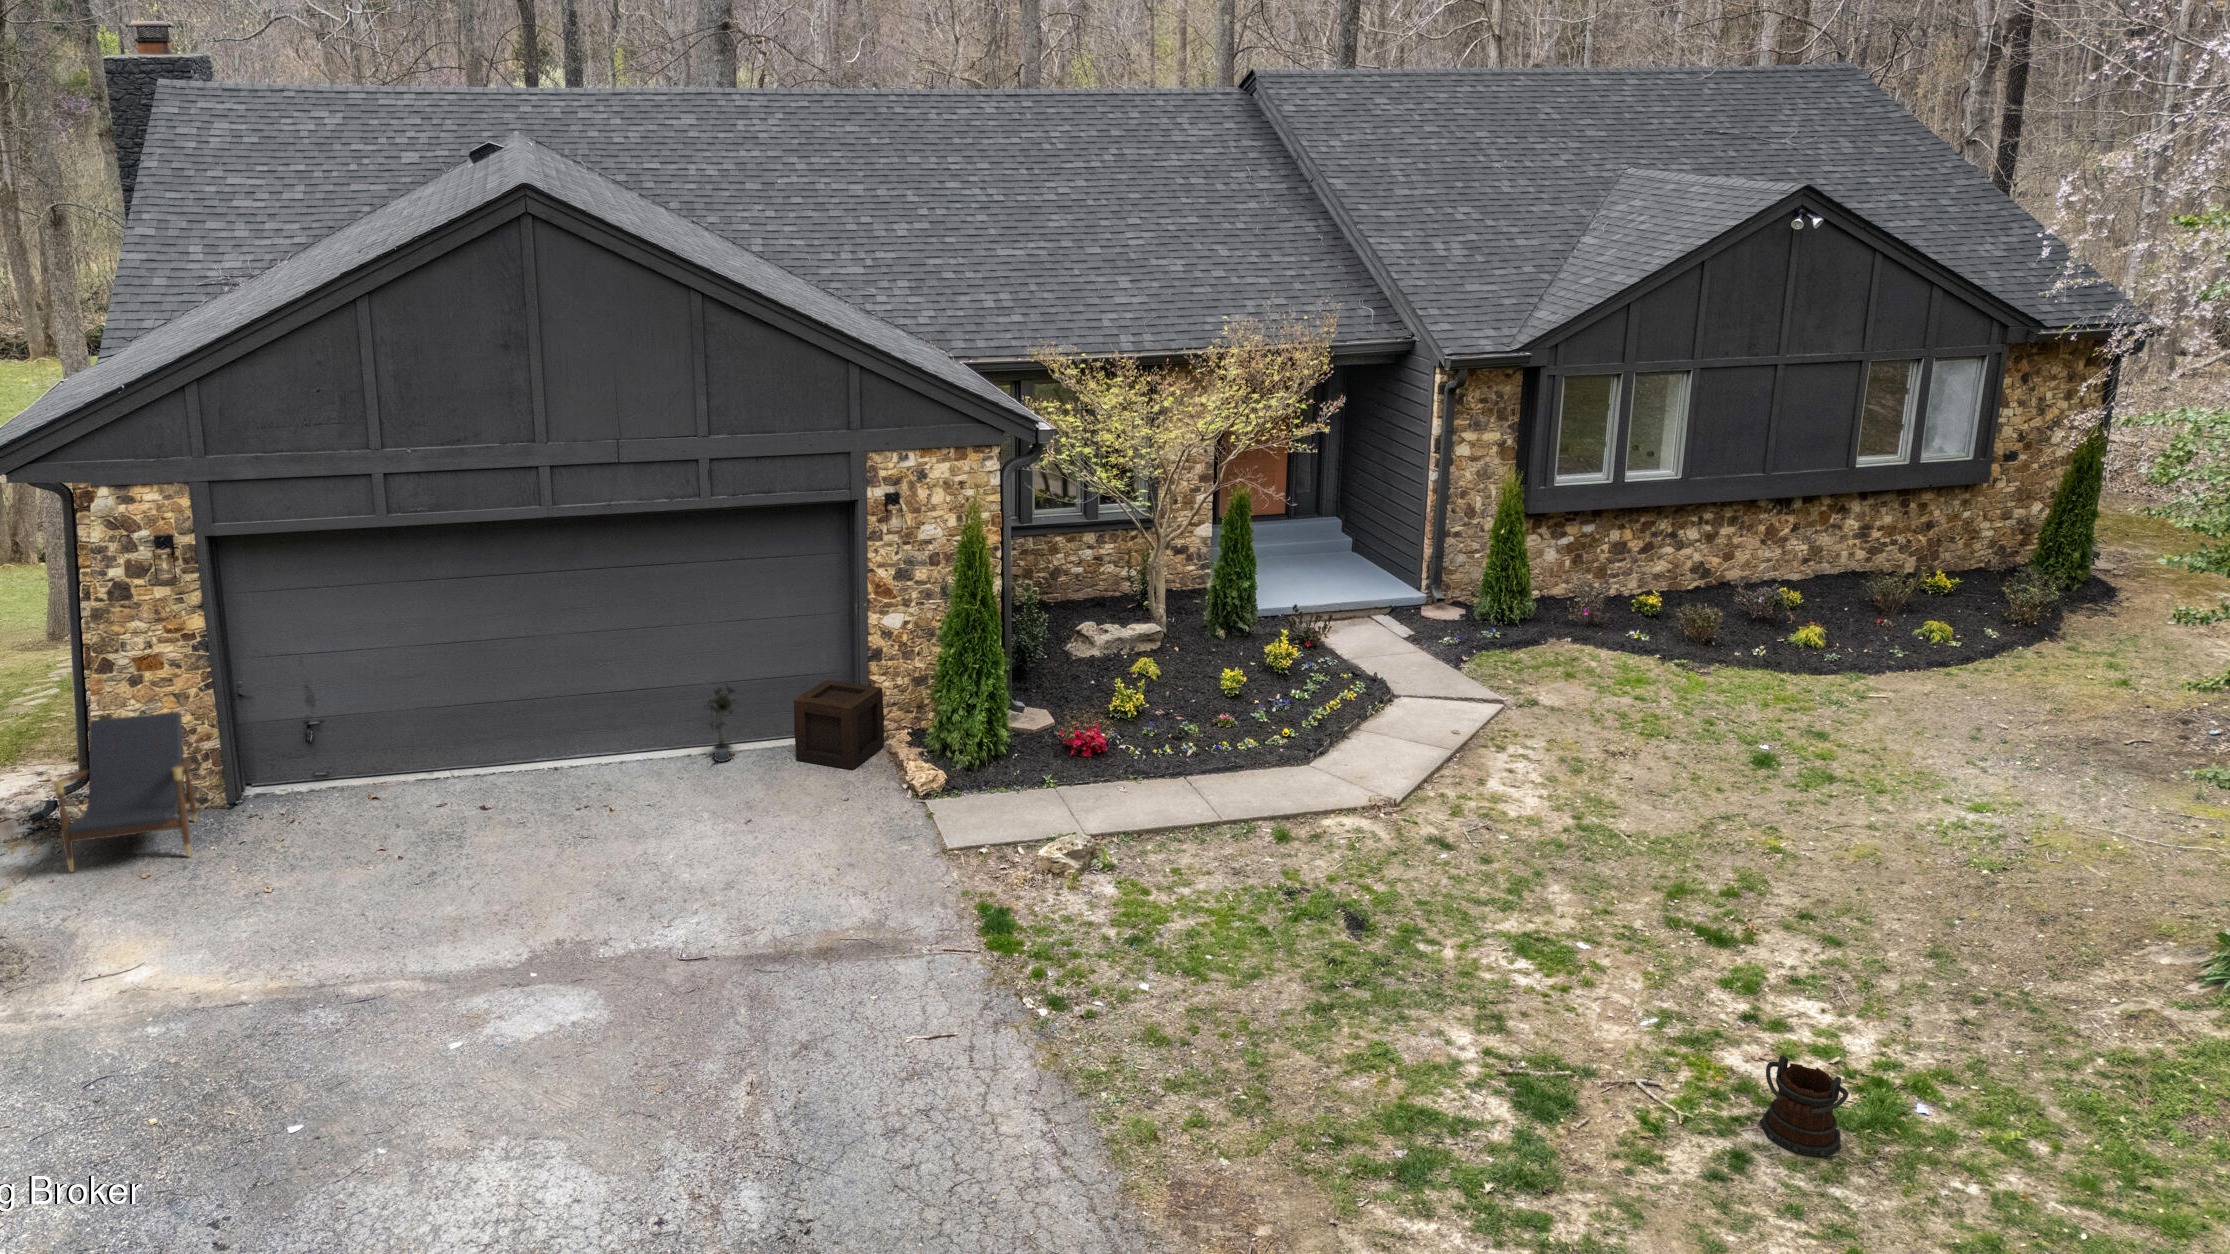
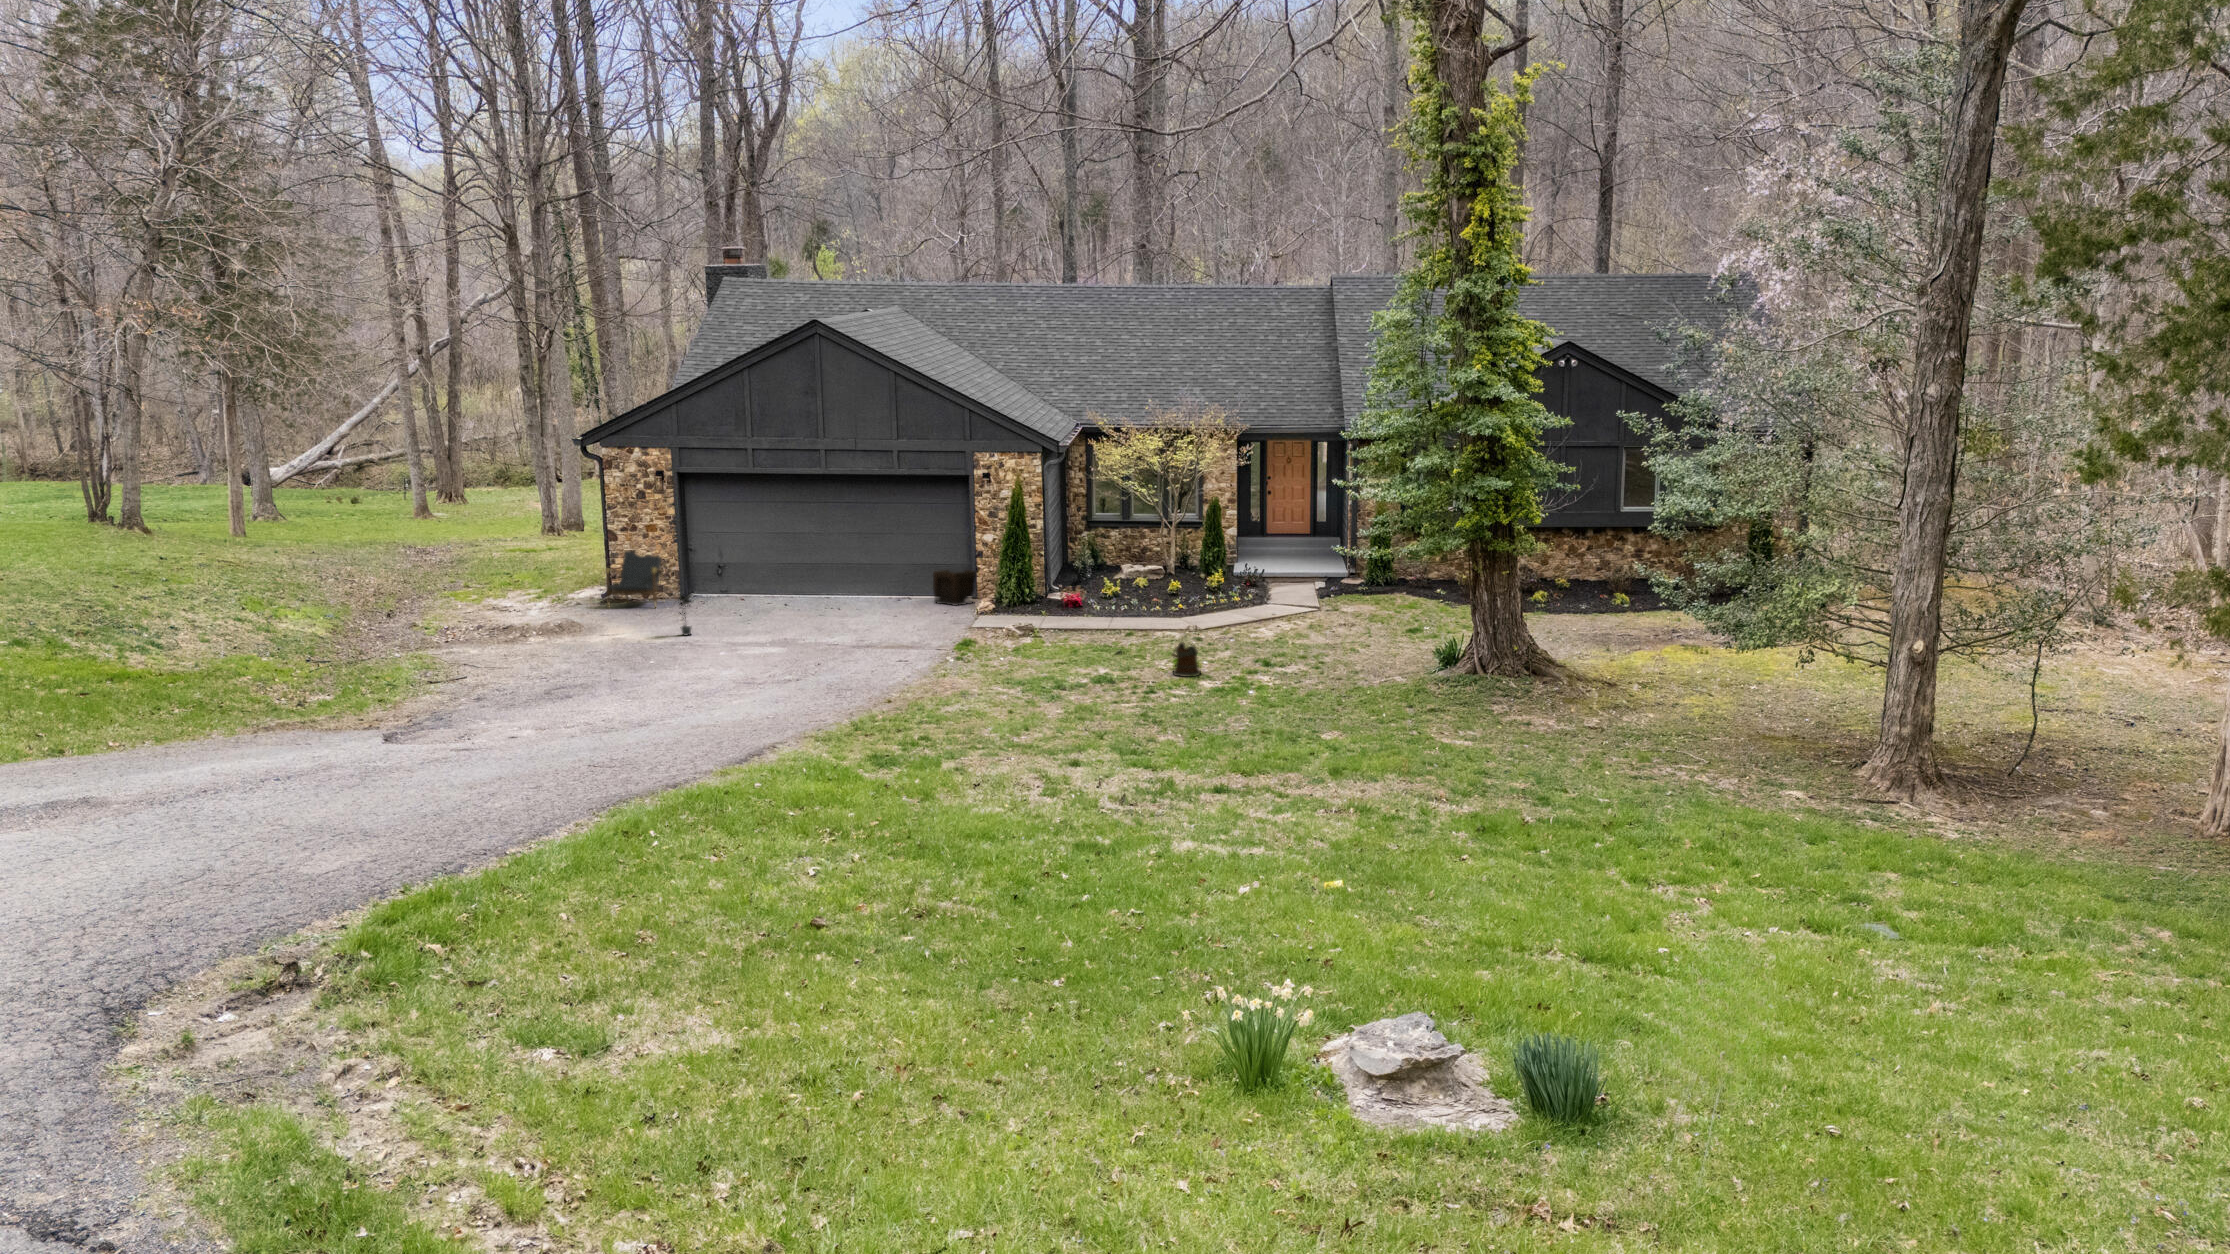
potted plant: present [708,687,735,762] -> present [678,592,693,636]

